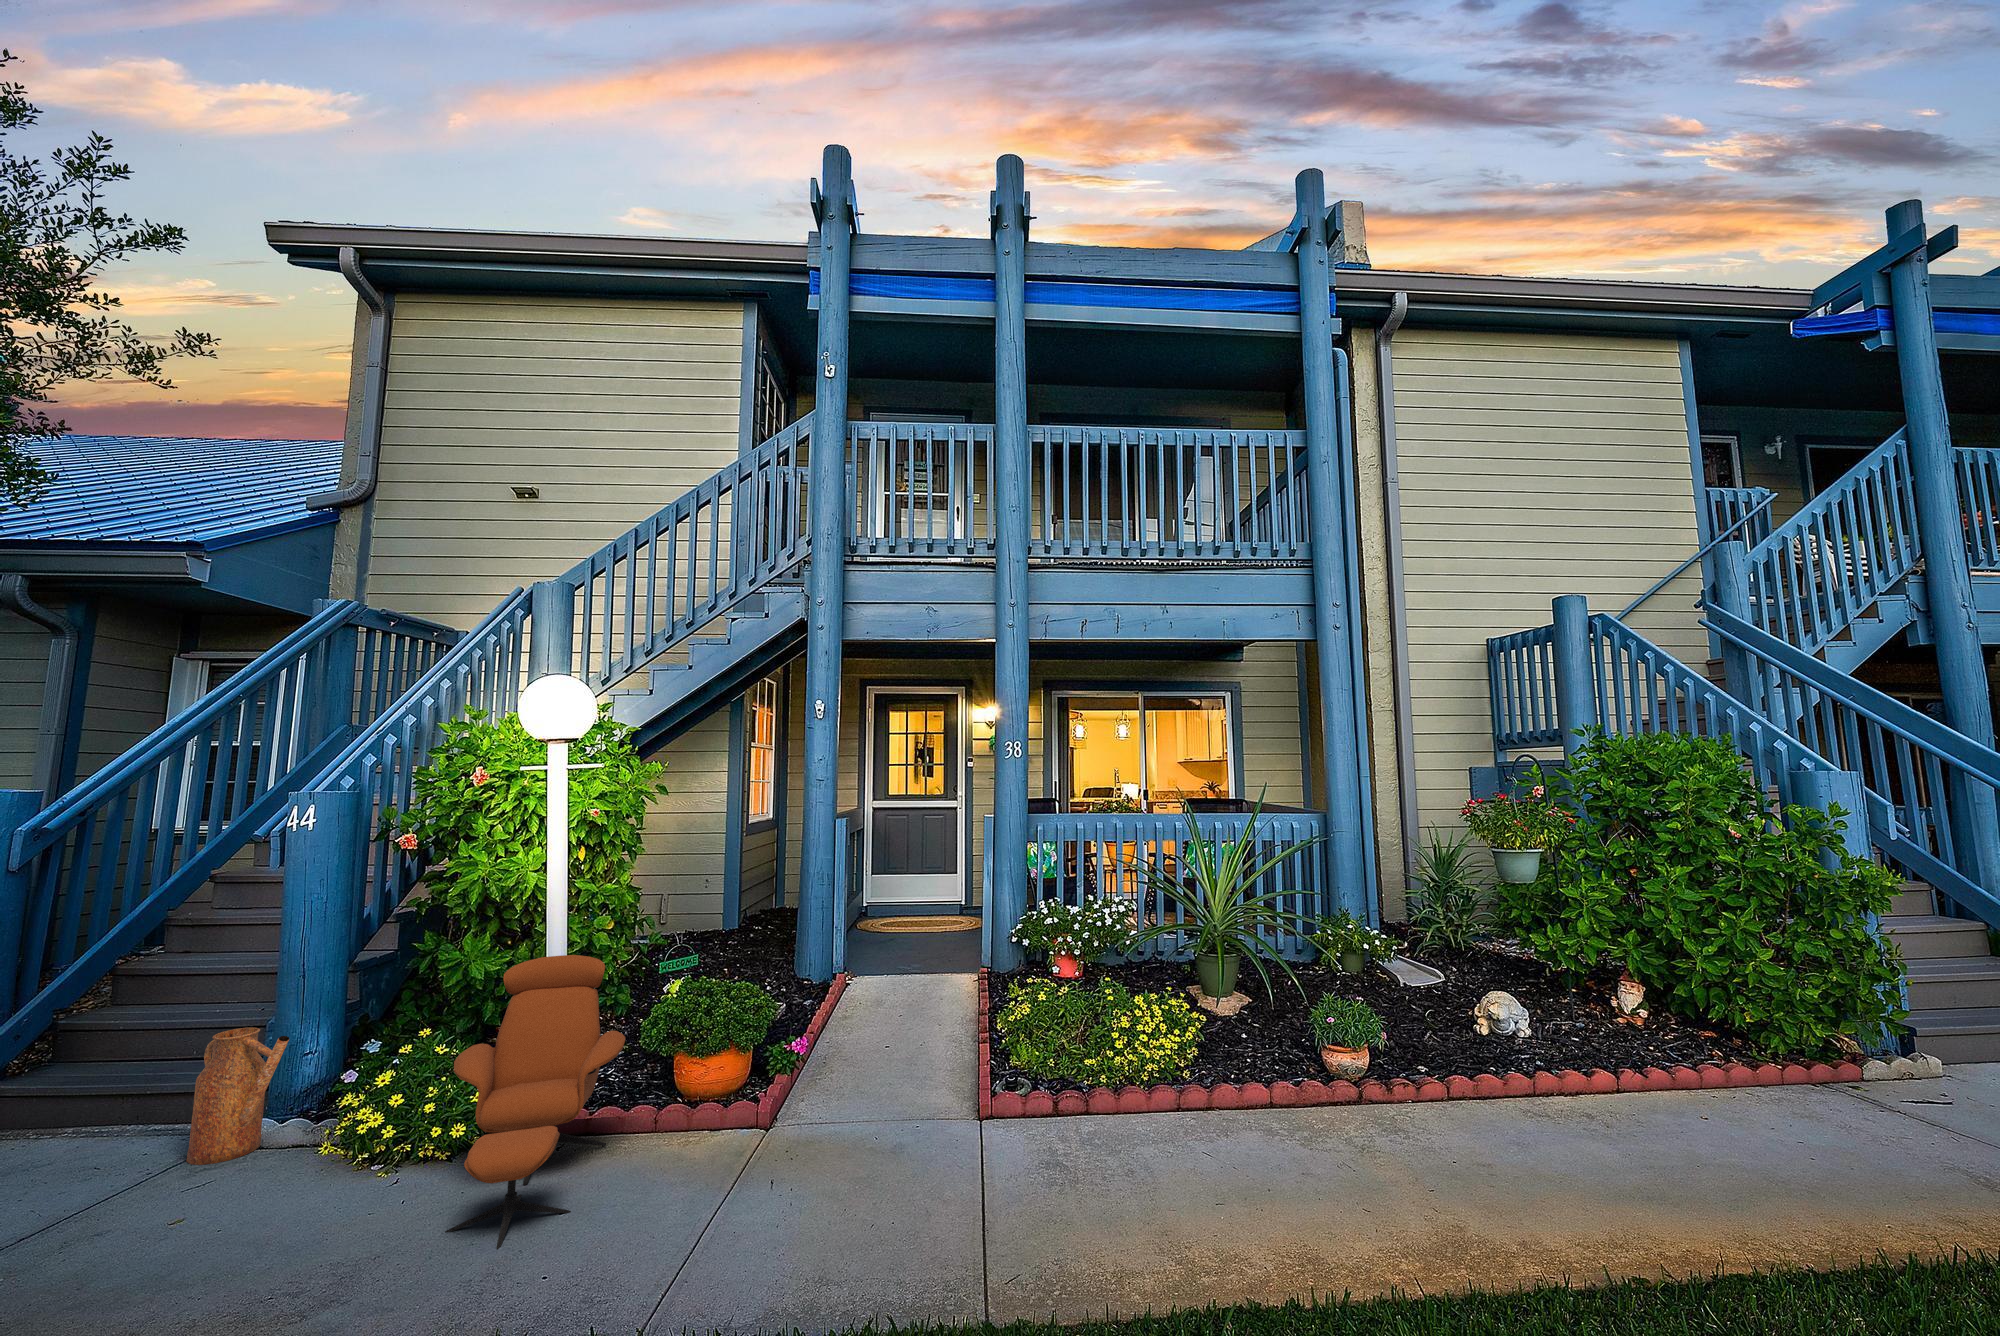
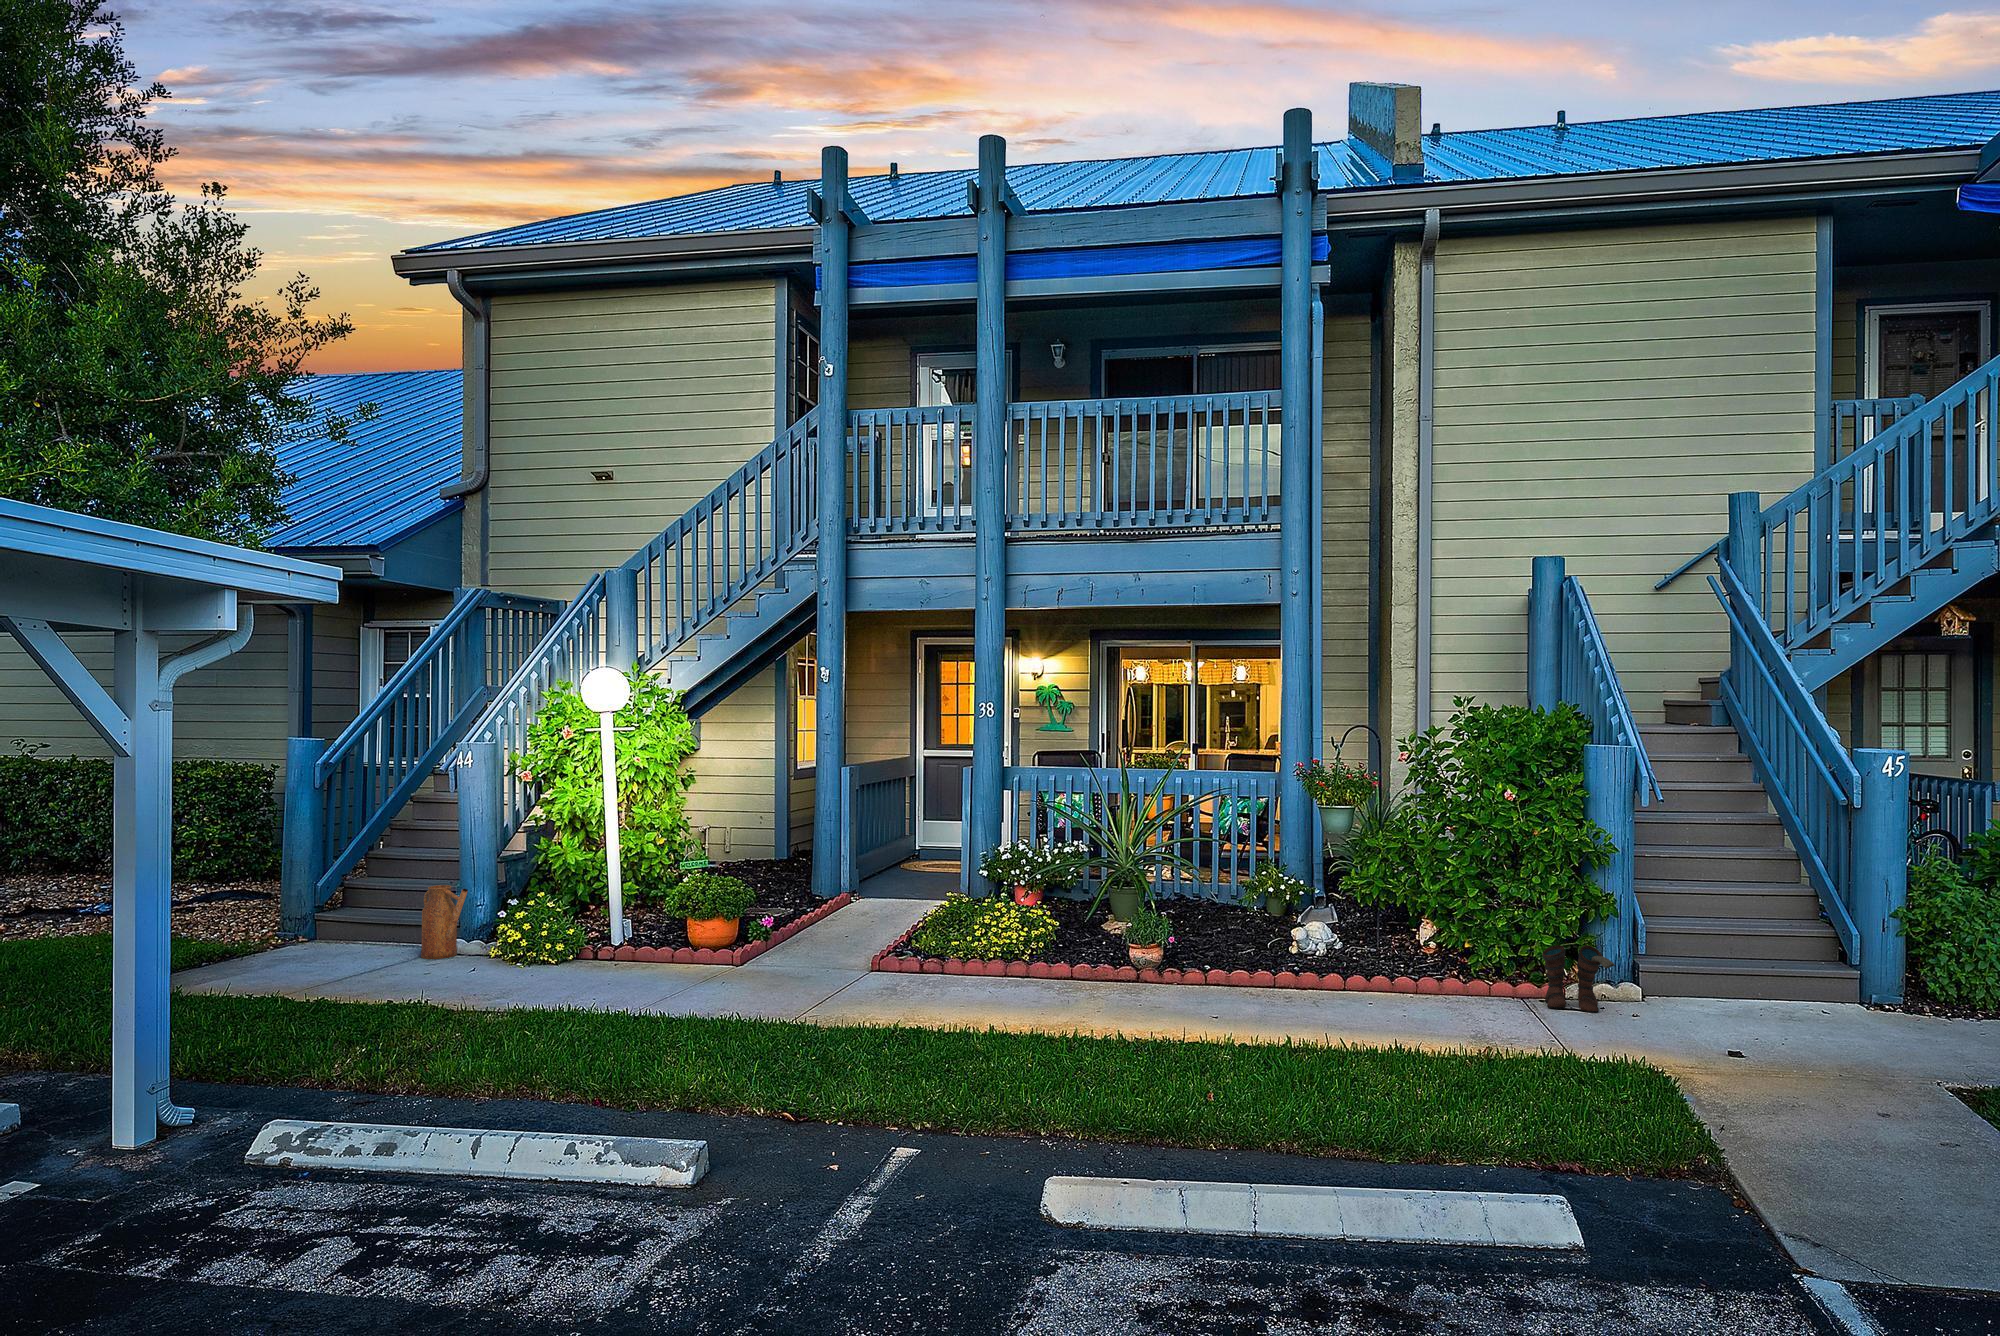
lounge chair: present [445,955,625,1250] -> none [551,851,654,995]
boots: none [1801,1017,1916,1107] -> present [1542,945,1616,1013]

